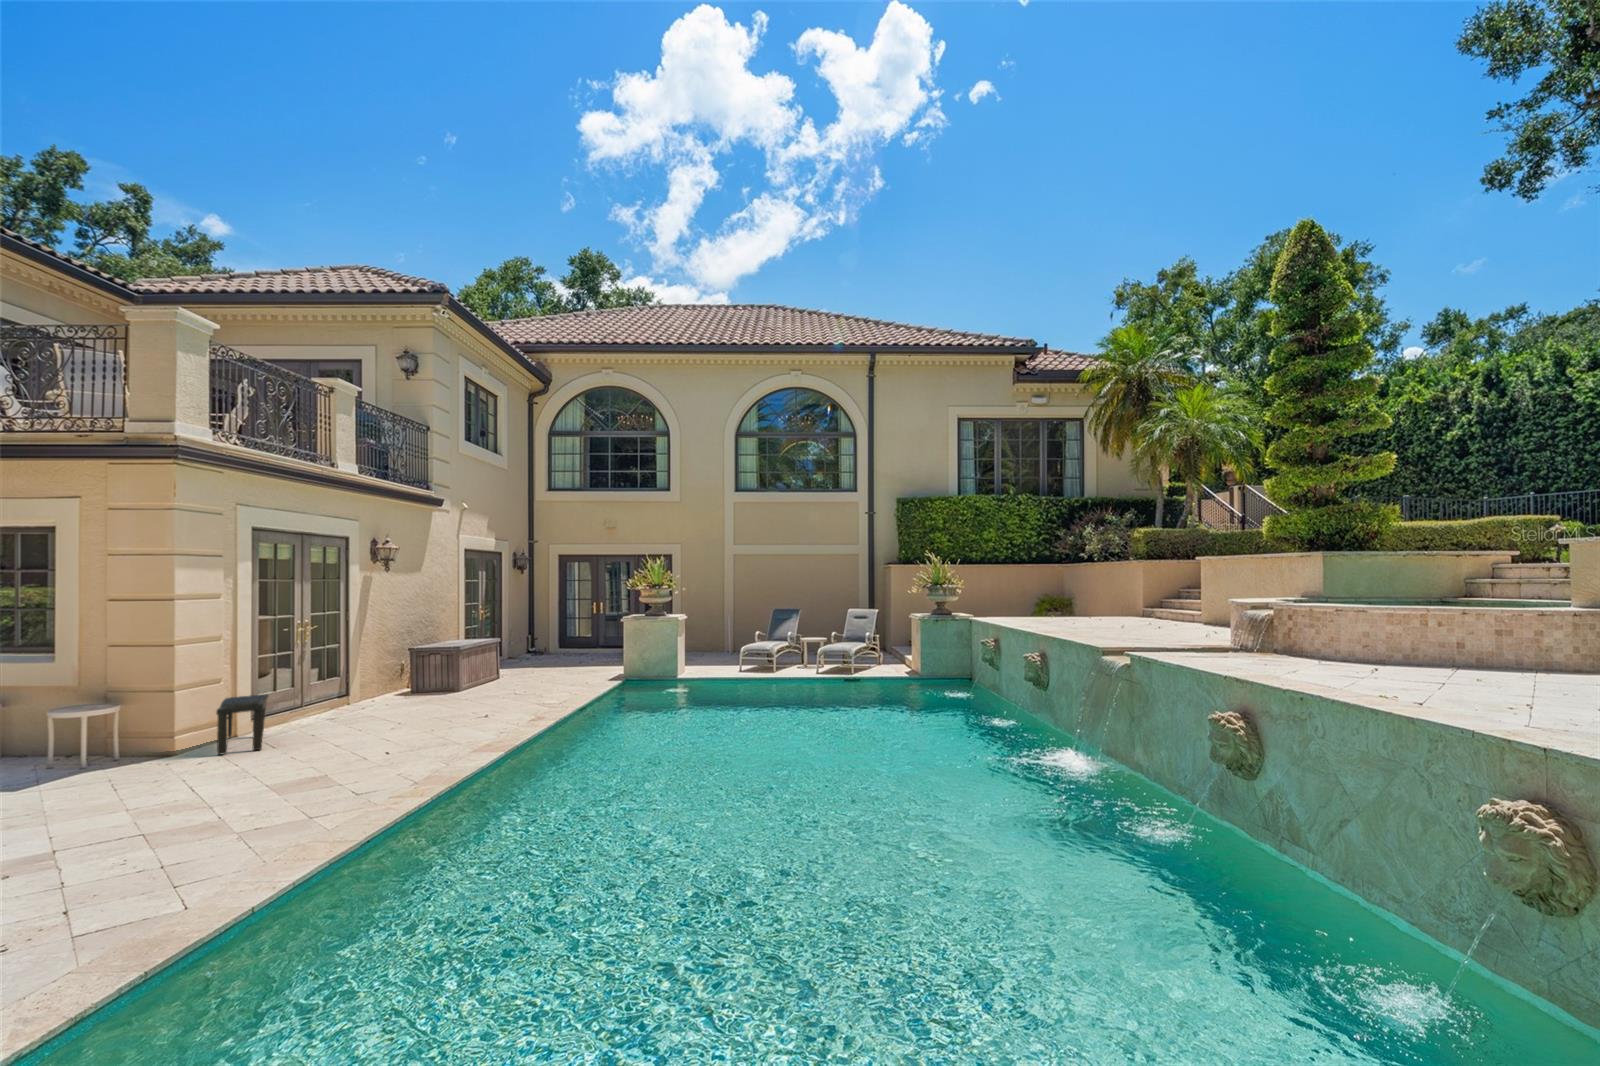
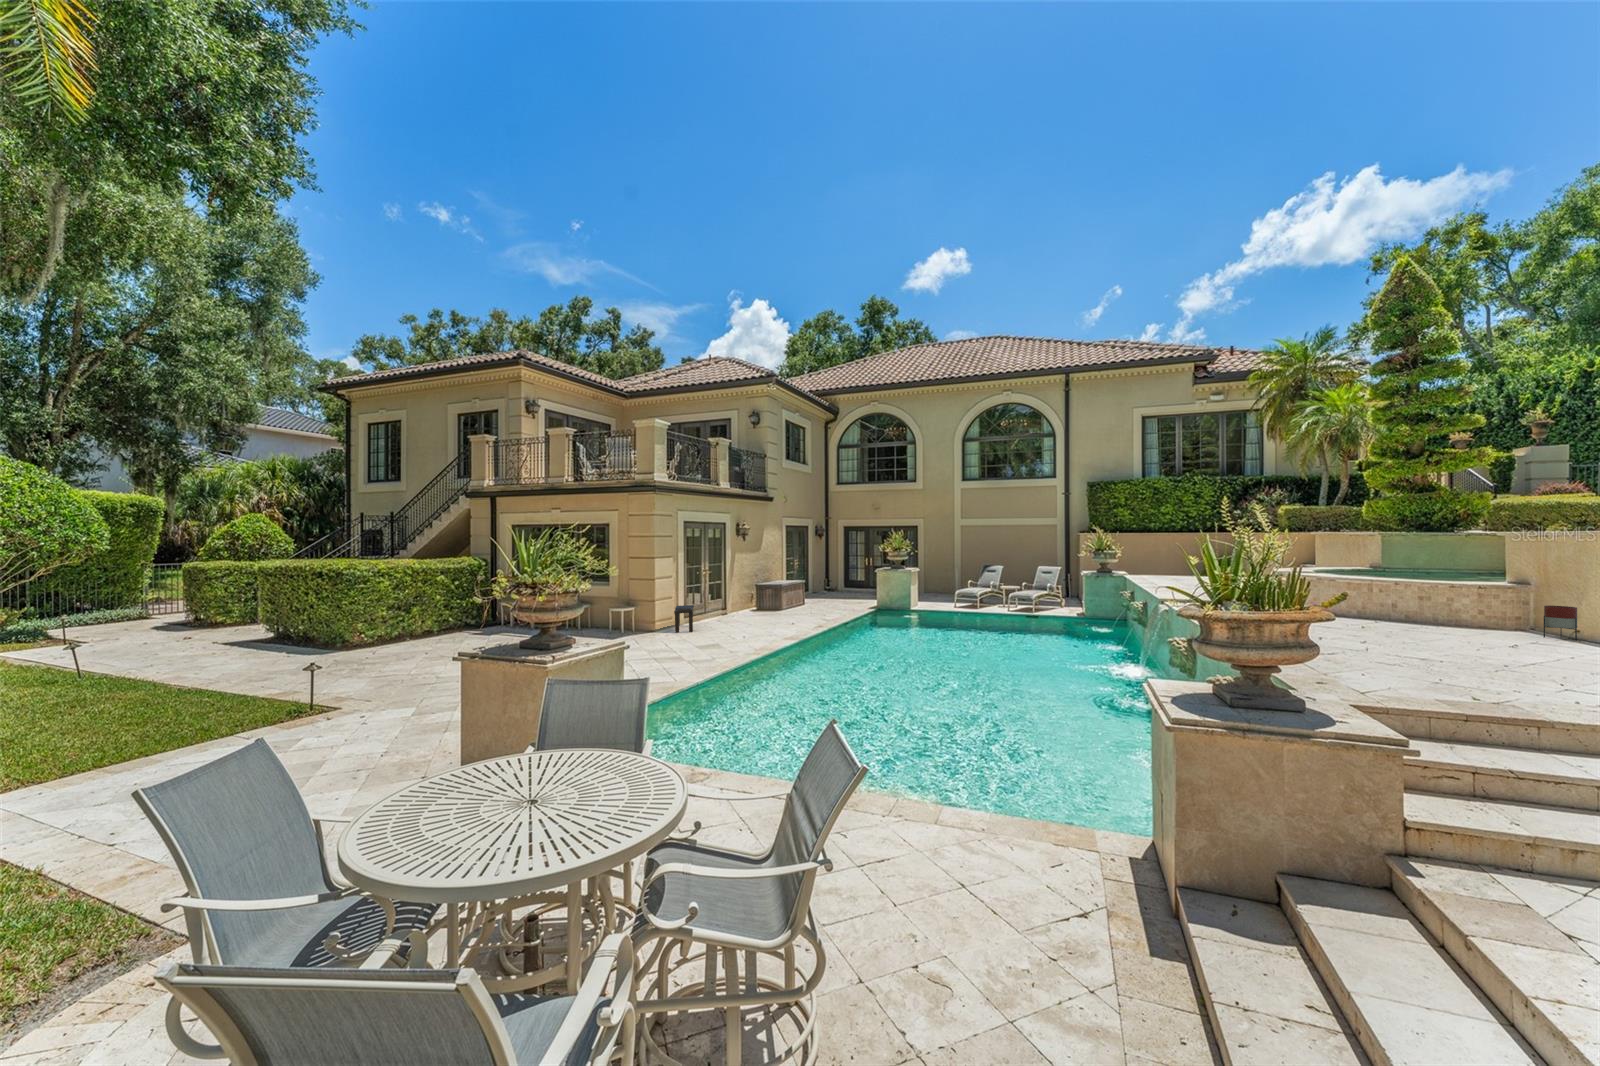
planter: none [1528,628,1568,669] -> present [1544,605,1578,640]

